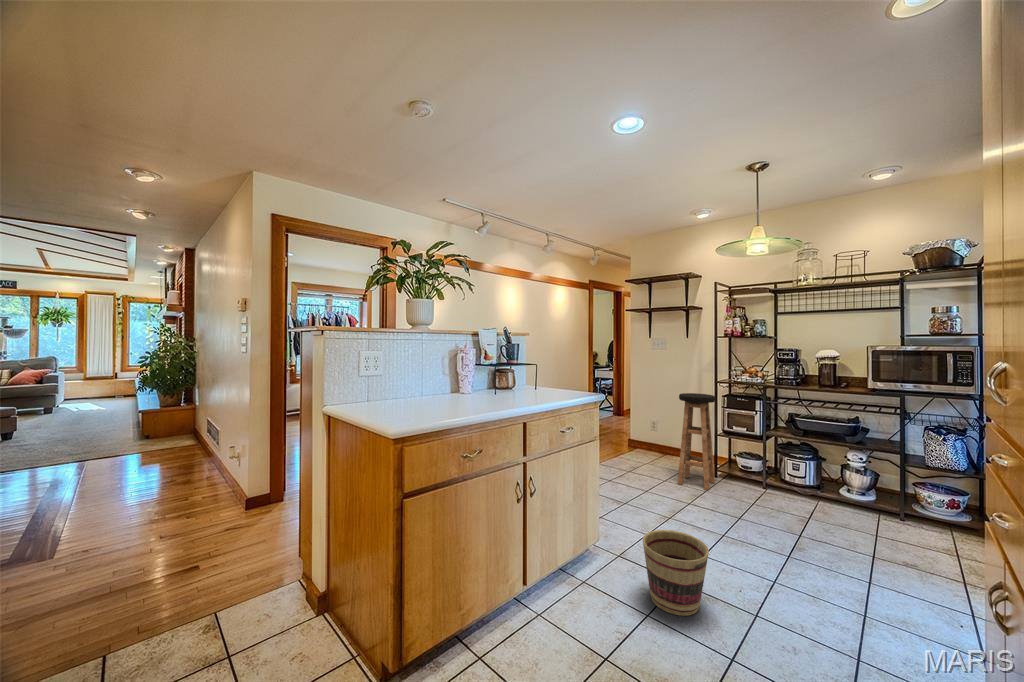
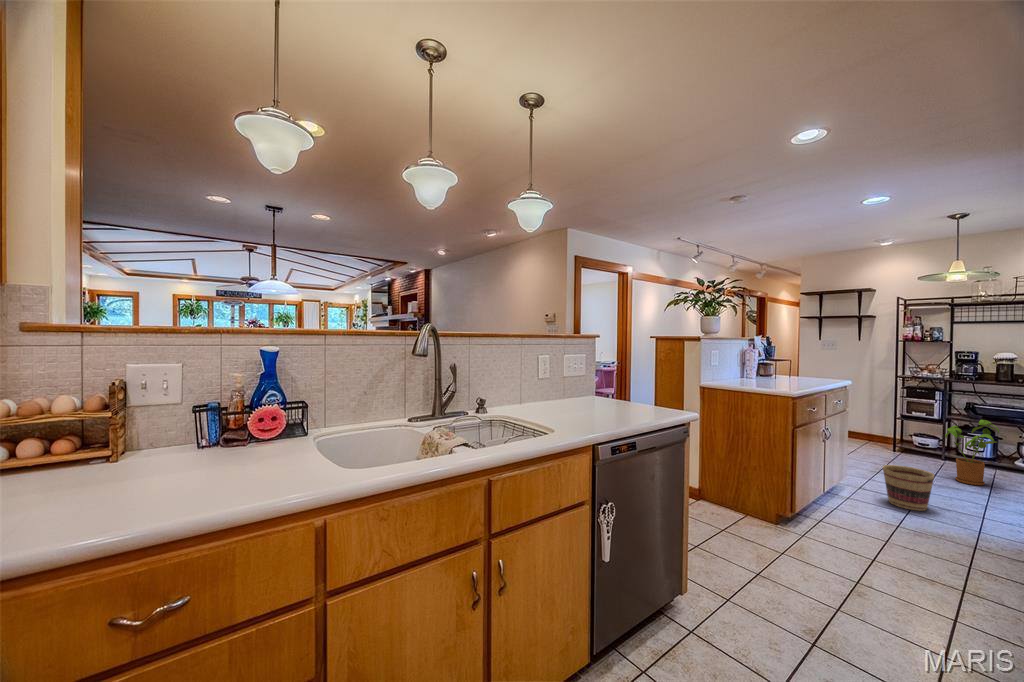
bar stool: present [678,393,715,490] -> none [865,385,899,459]
house plant: none [754,443,814,537] -> present [945,420,999,485]

